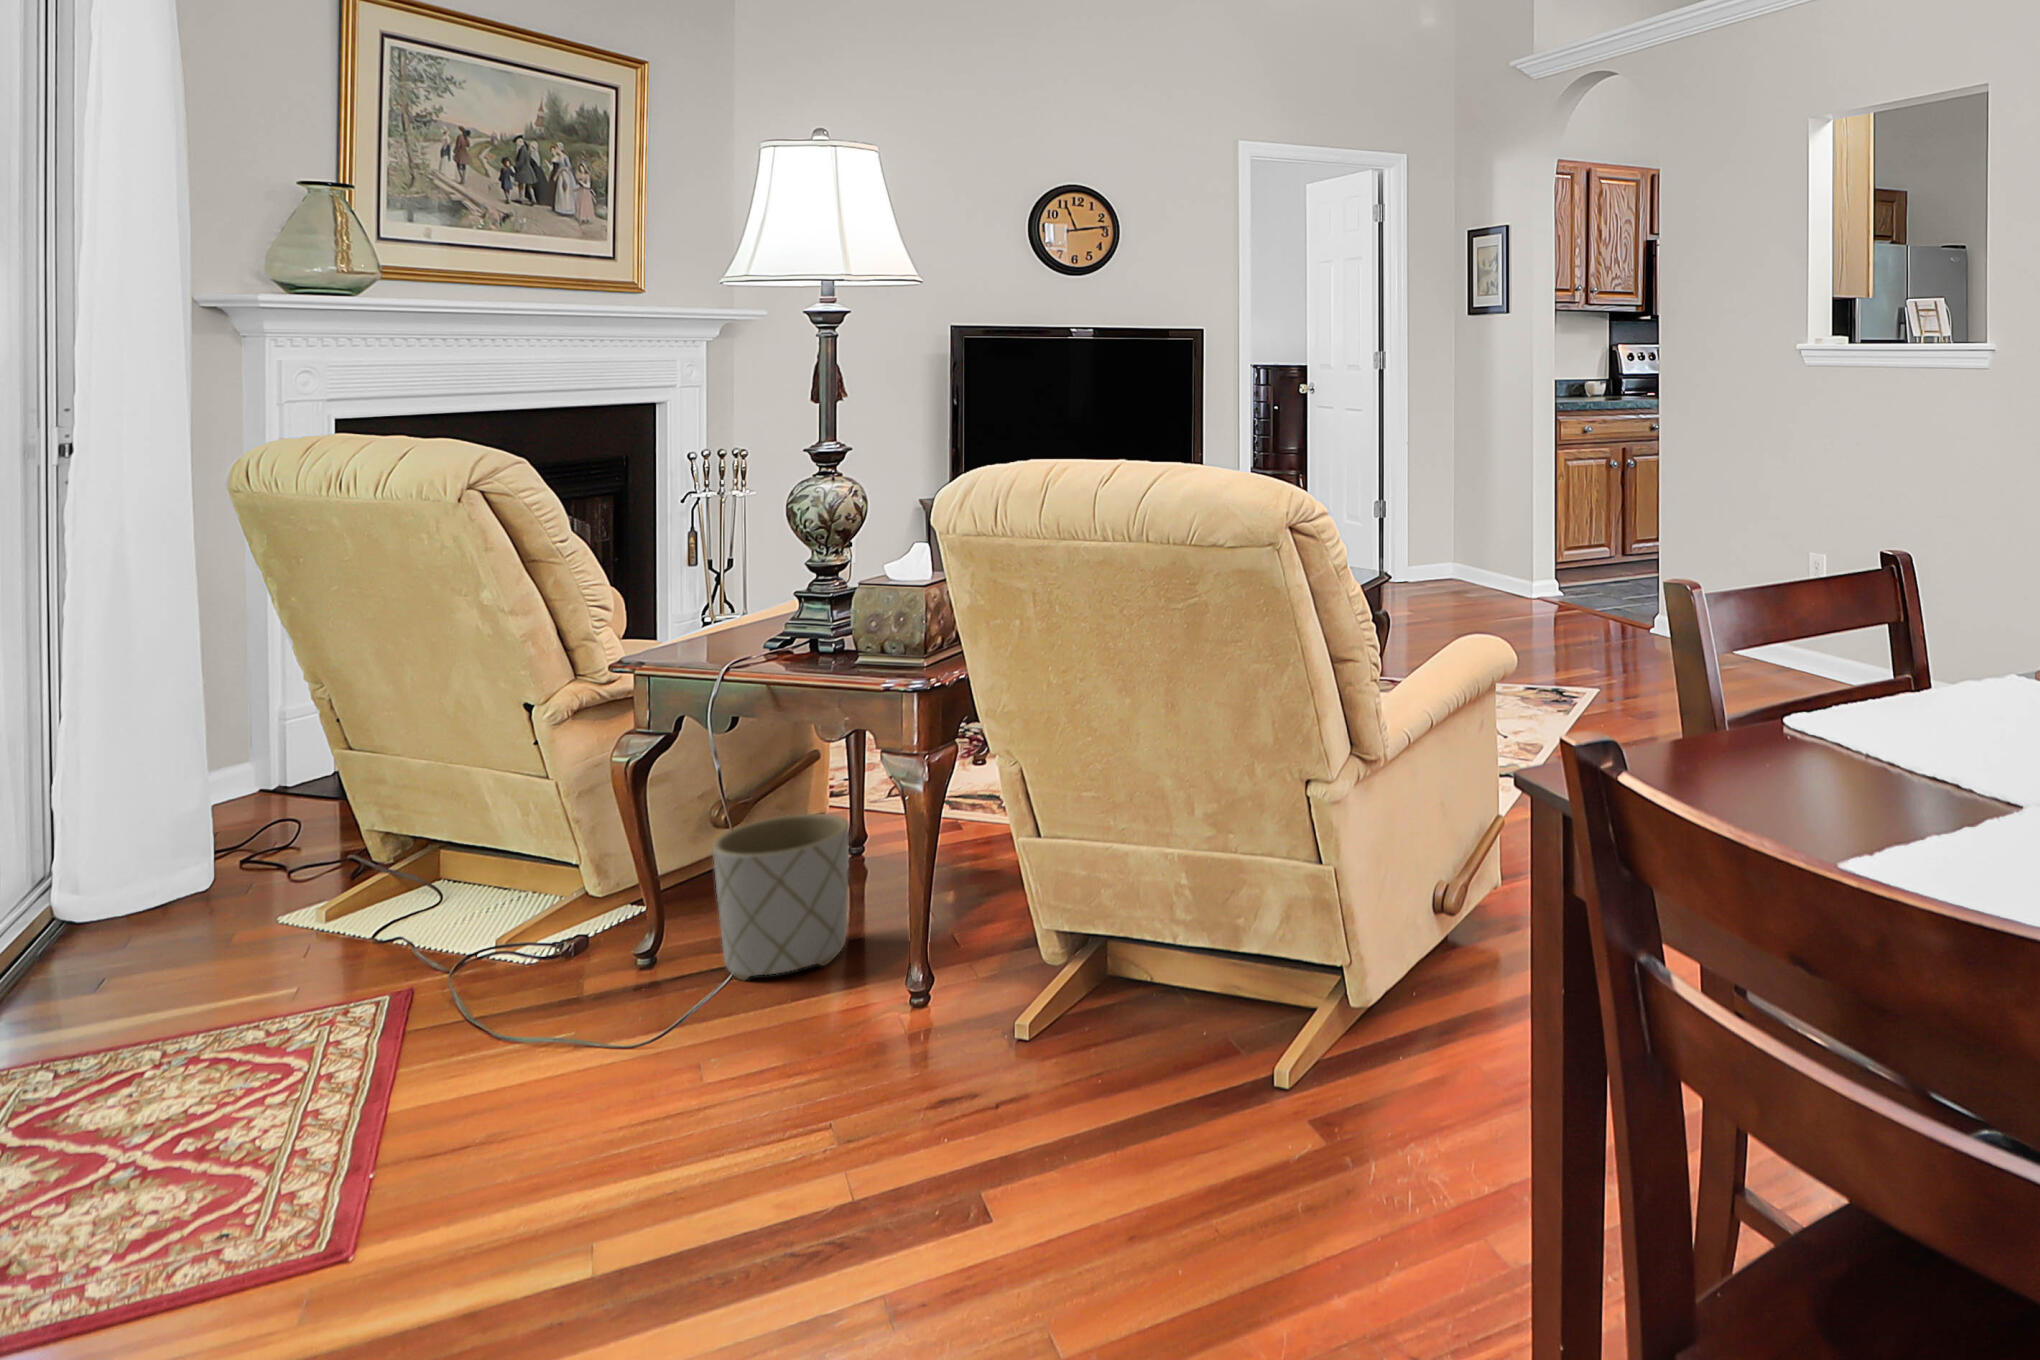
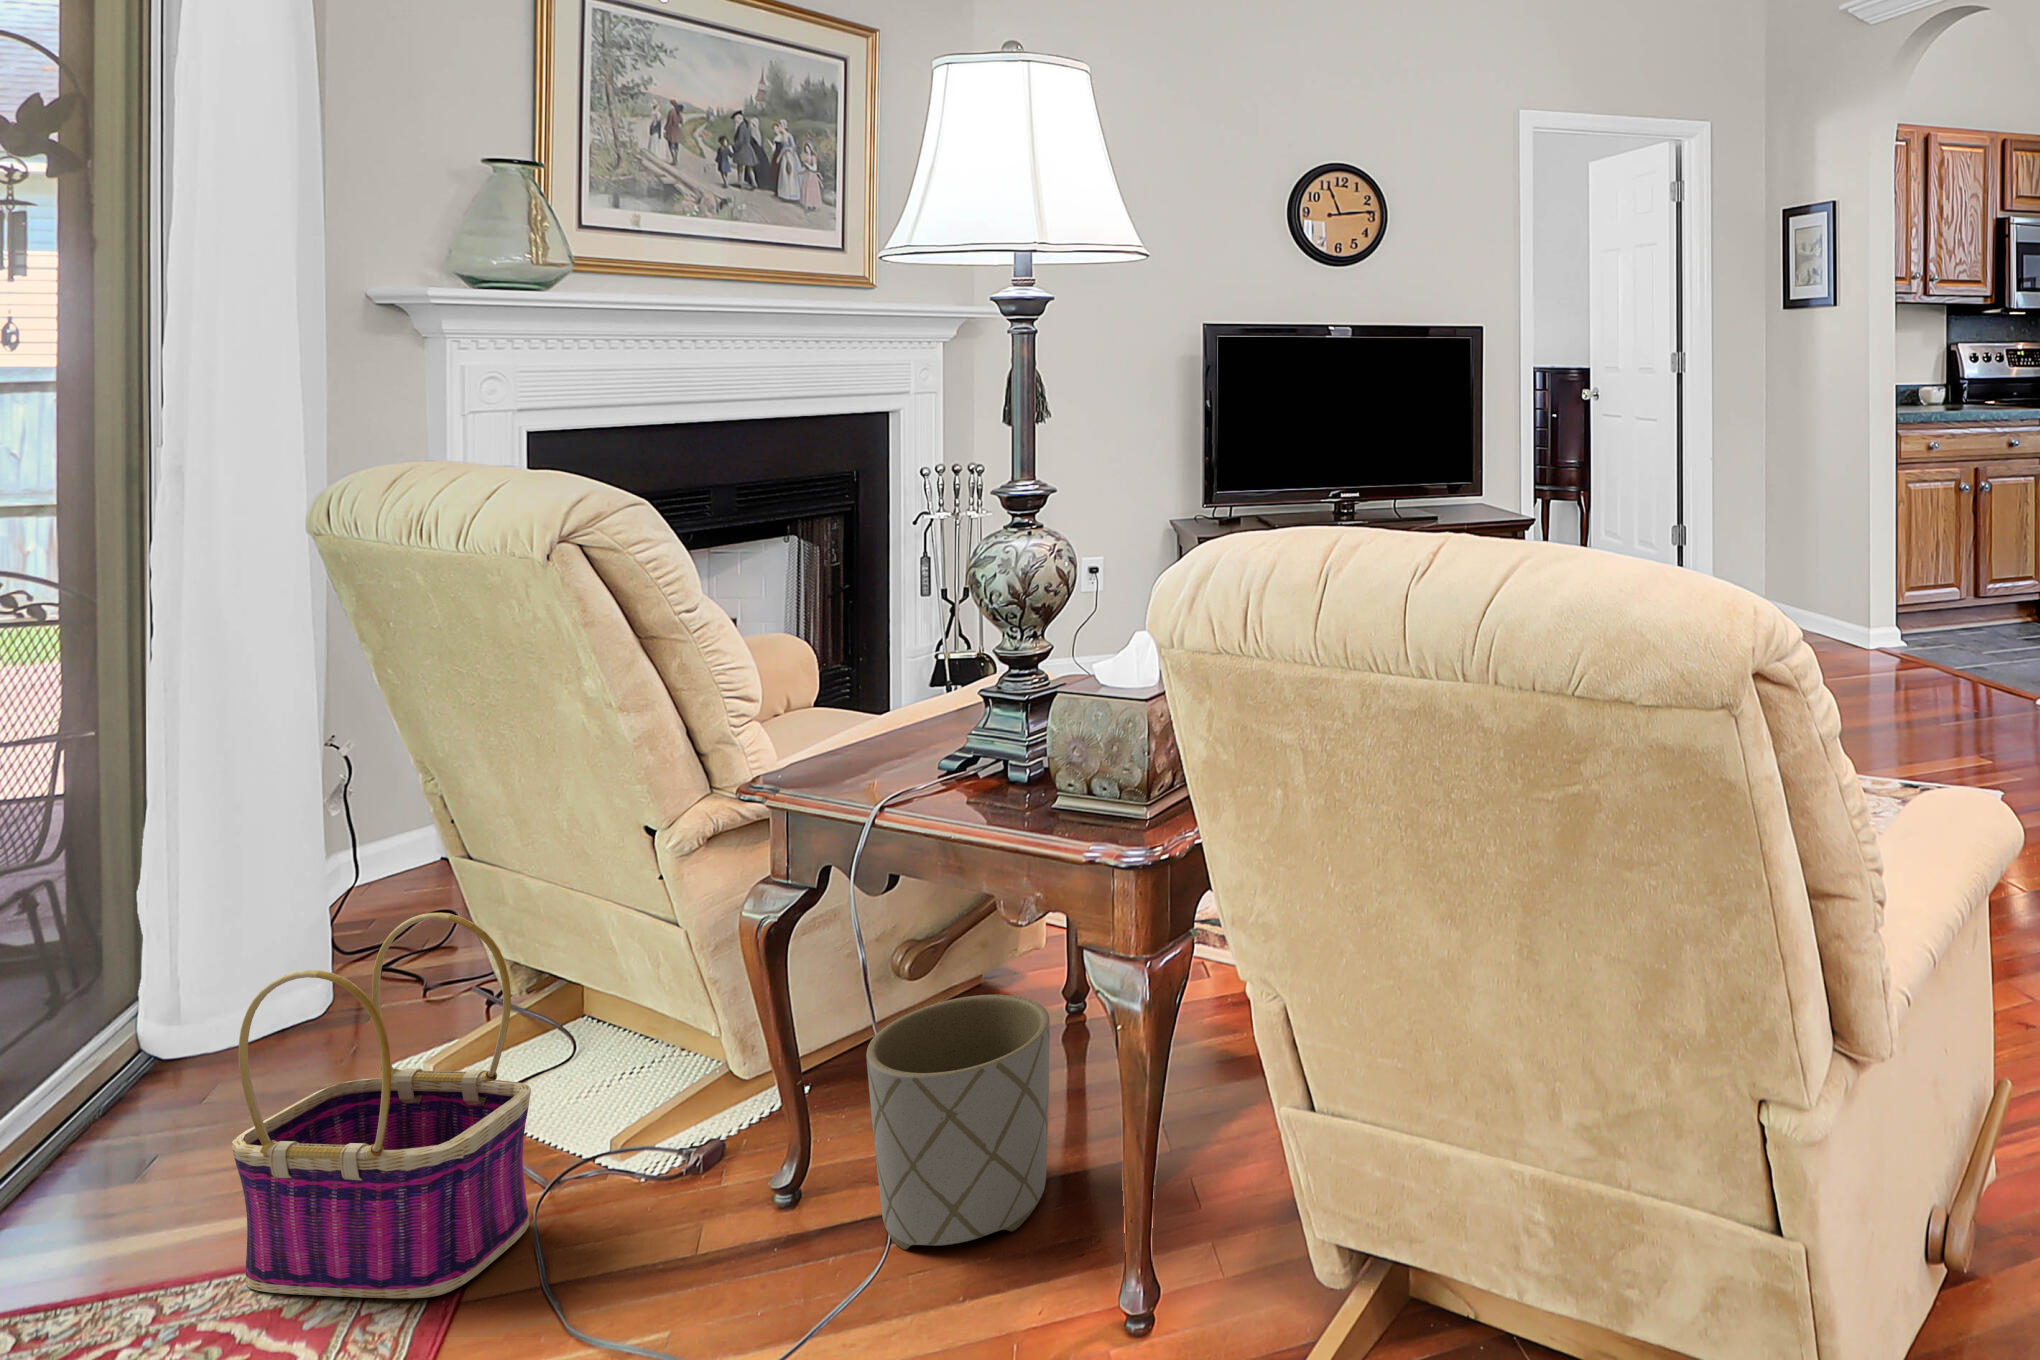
basket: none [215,765,447,1035] -> present [232,913,531,1298]

